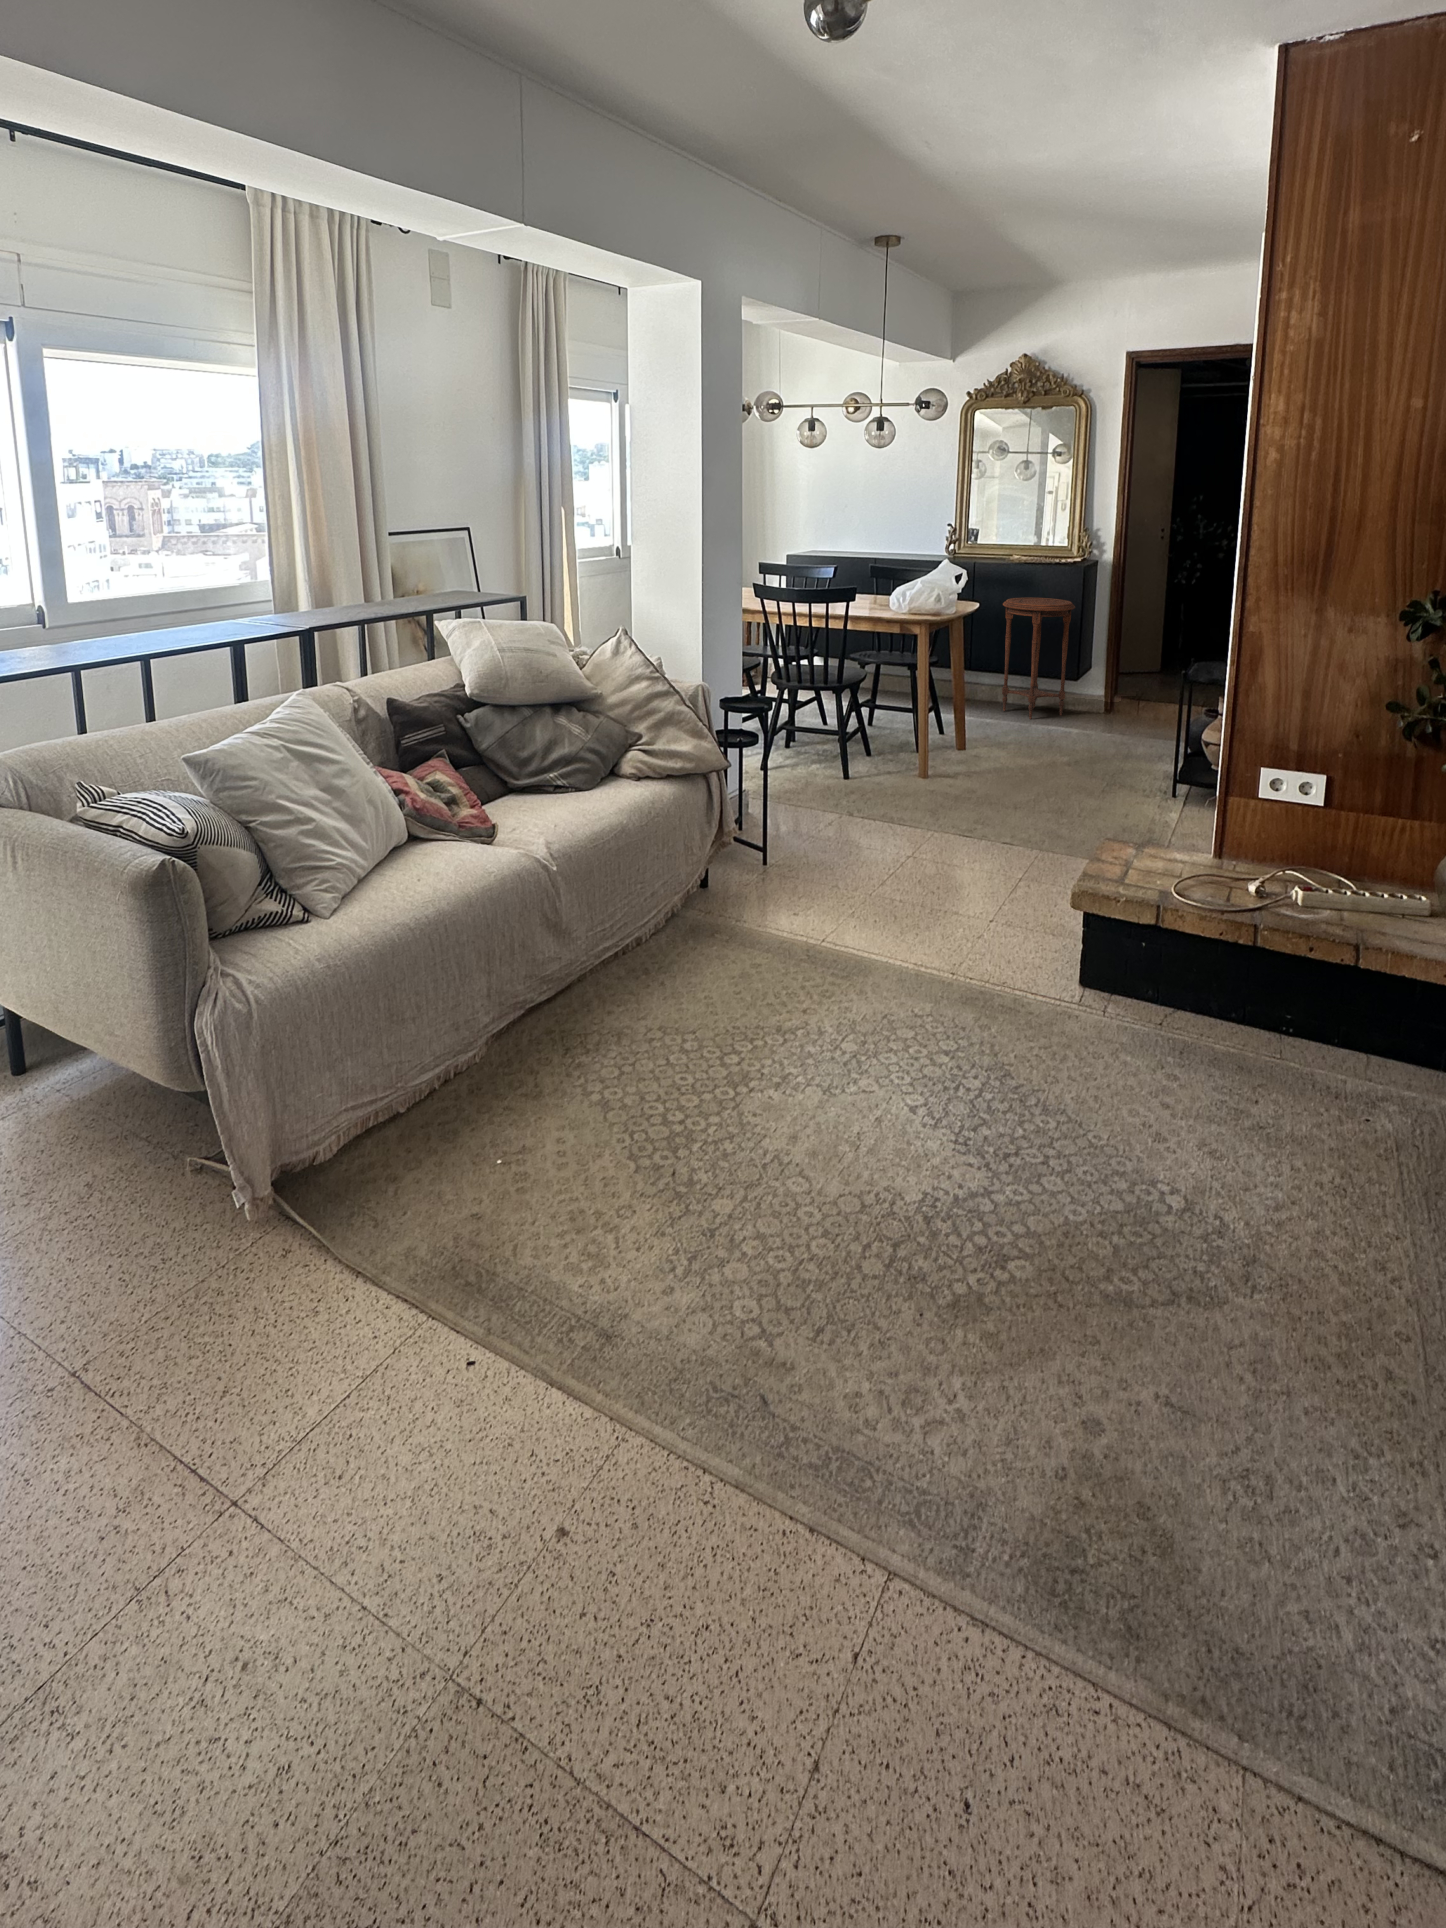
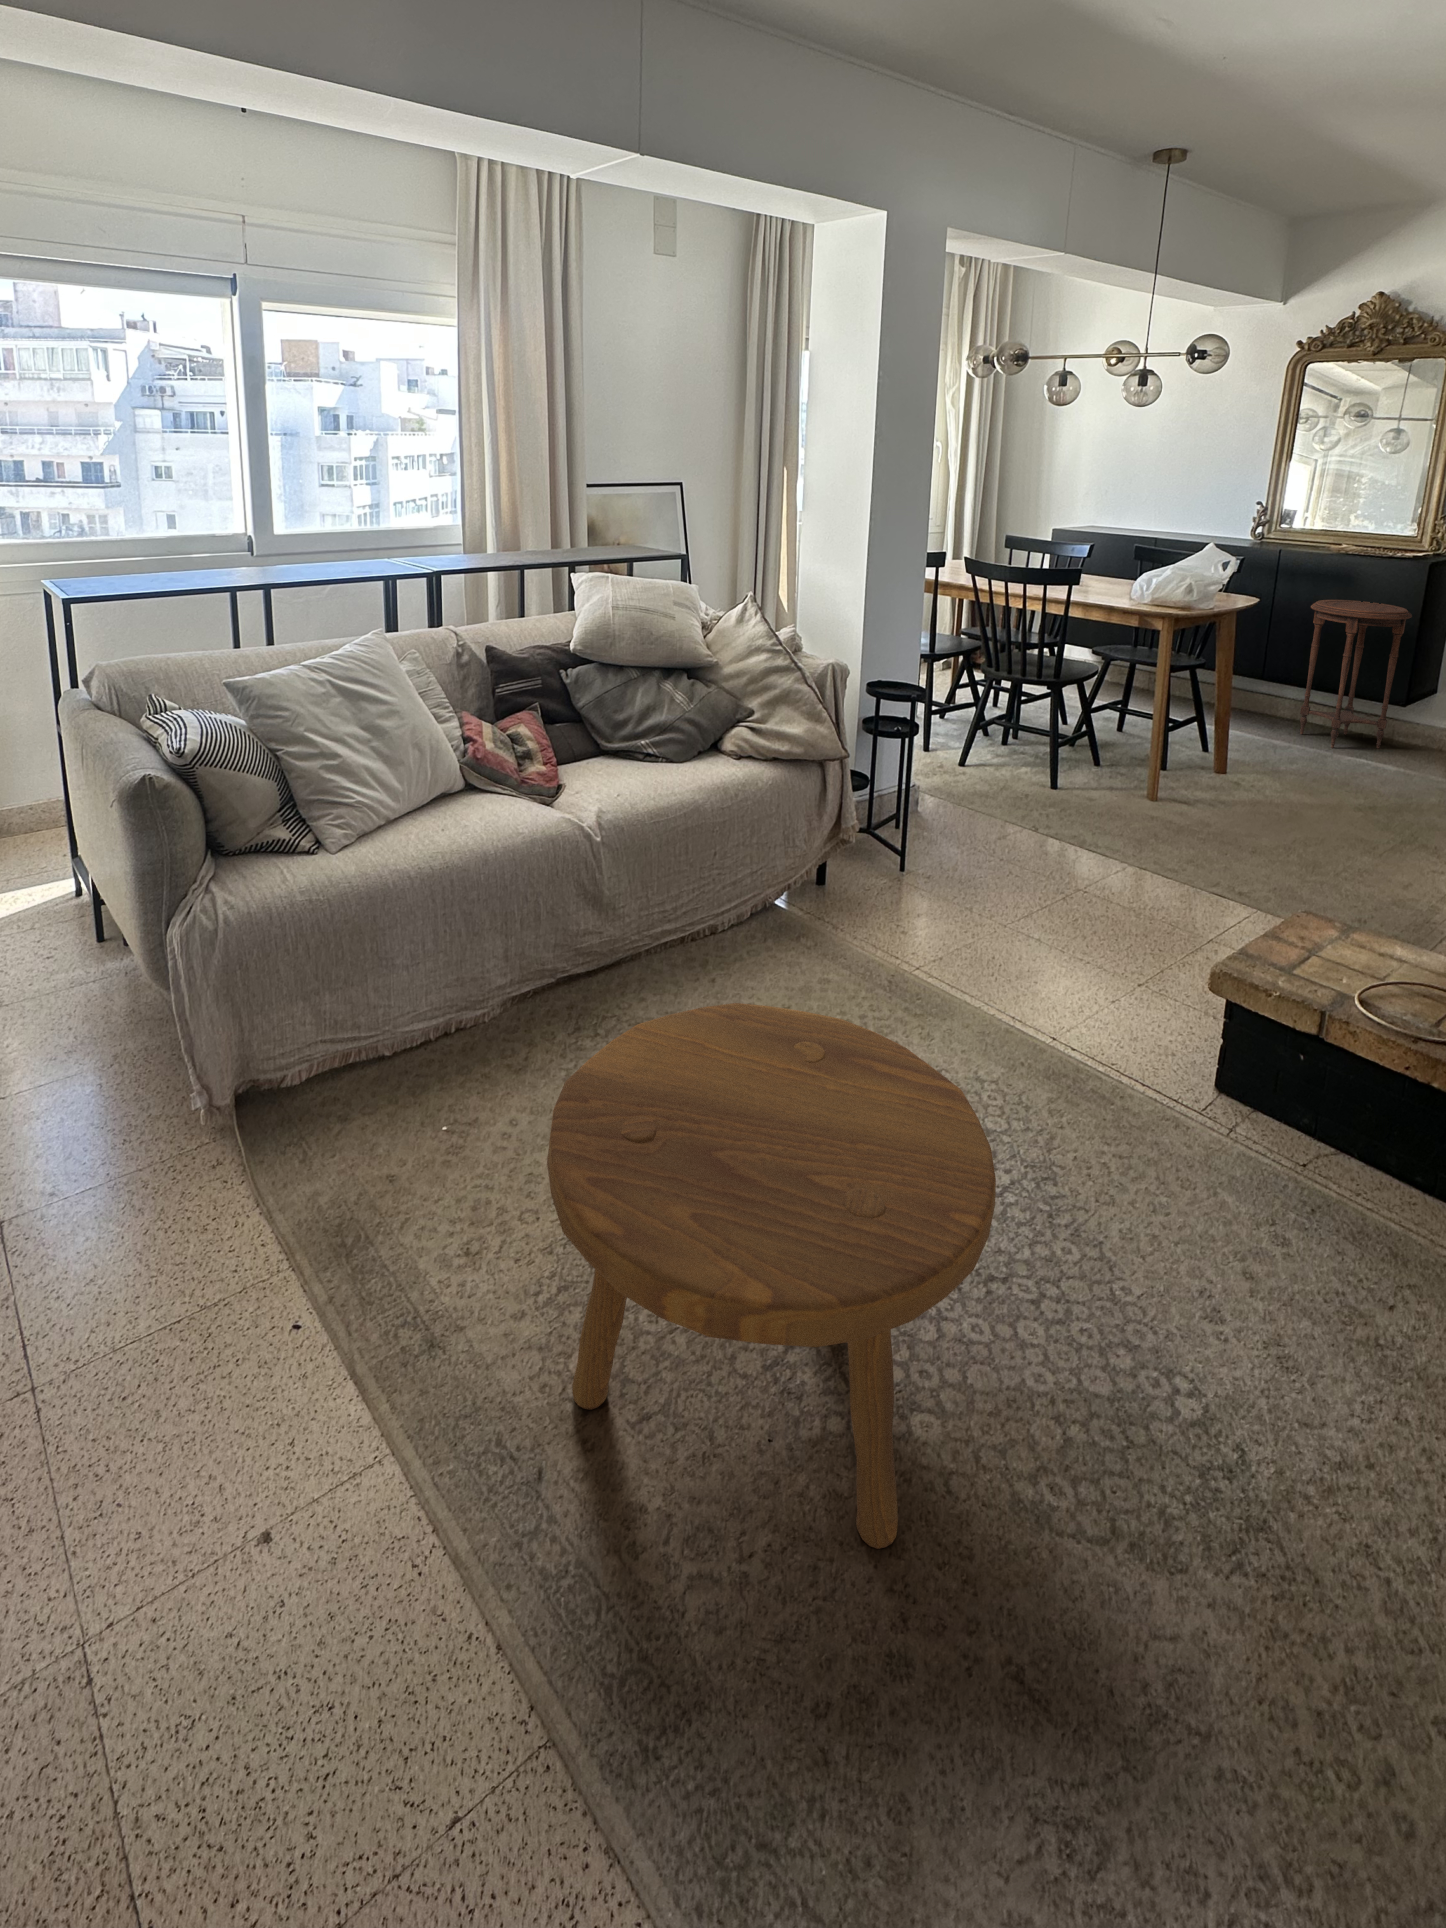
footstool: none [714,969,1091,1360] -> present [547,1003,996,1549]

